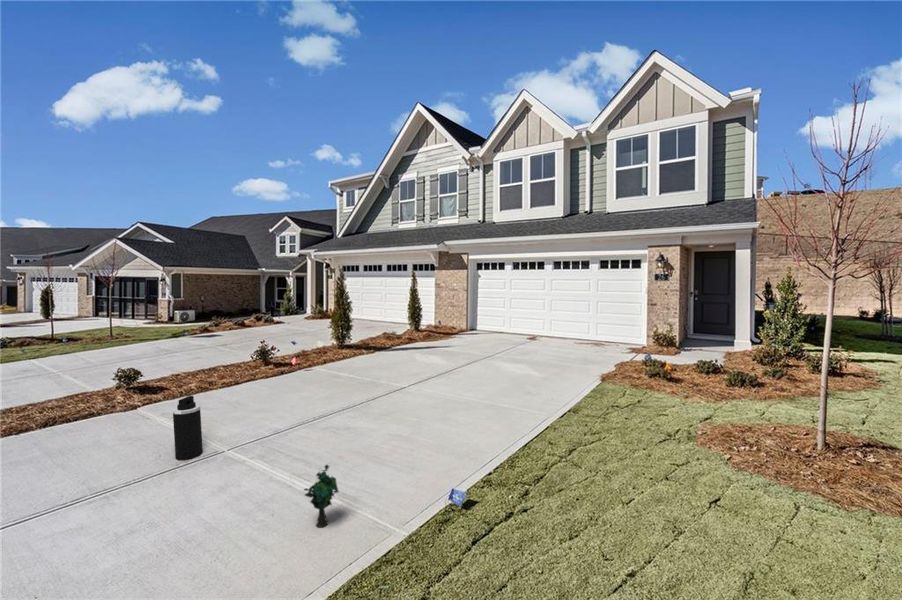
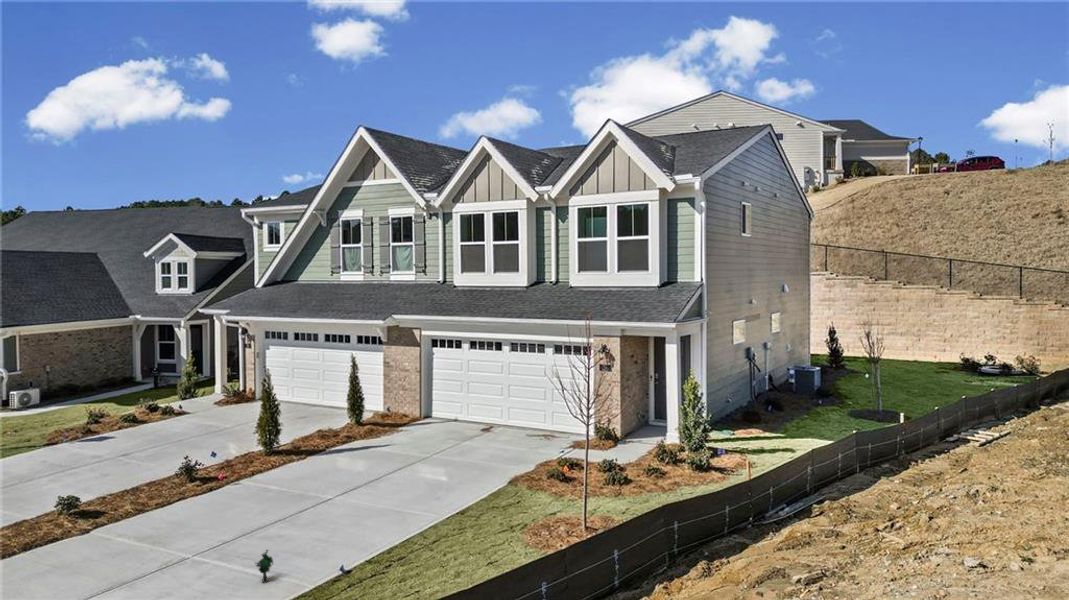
trash can: present [173,396,203,460] -> none [156,515,175,559]

